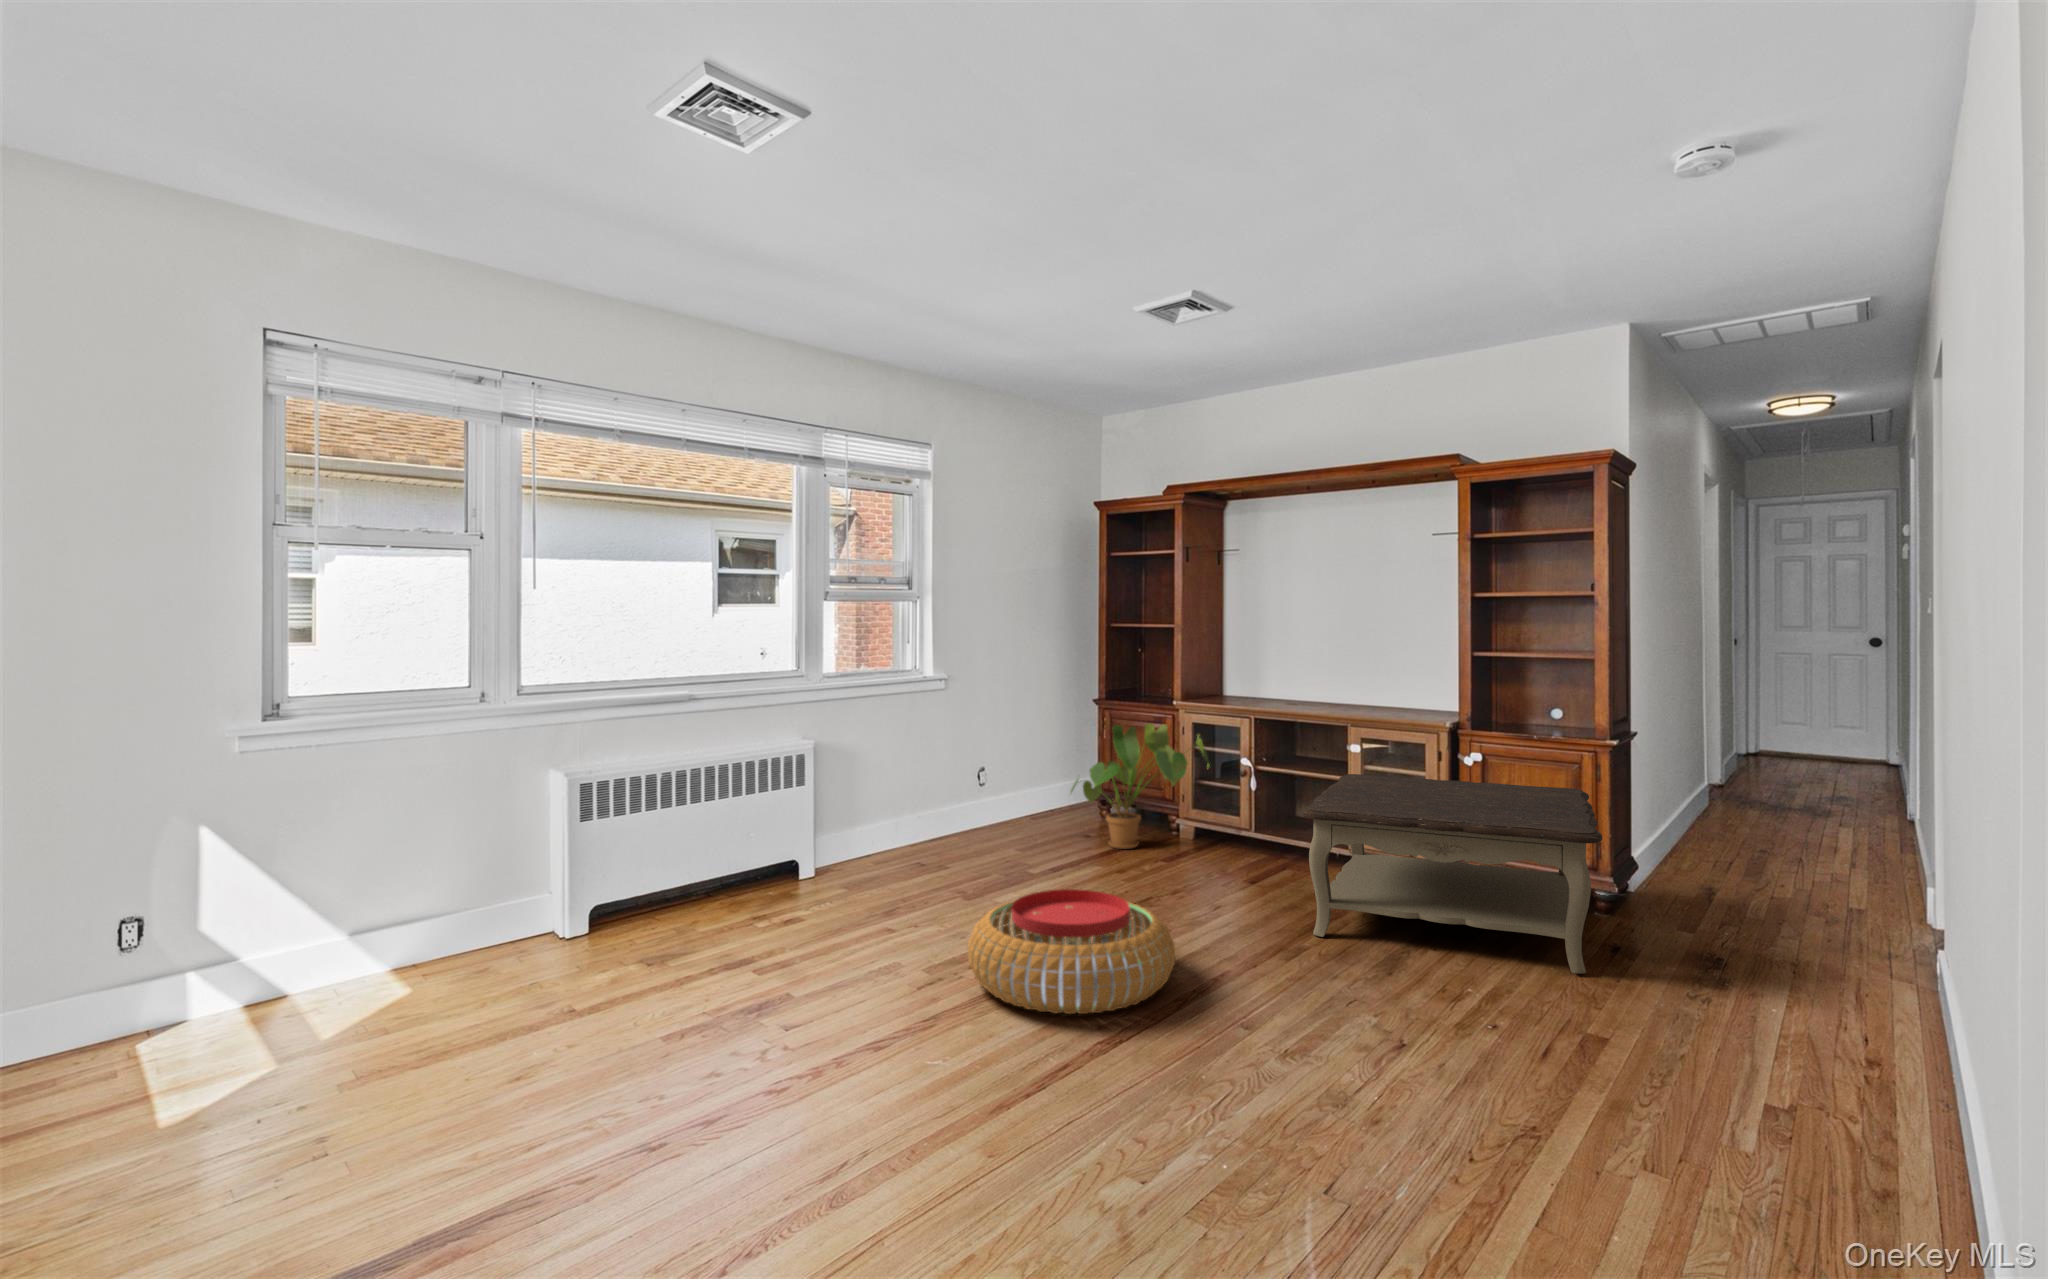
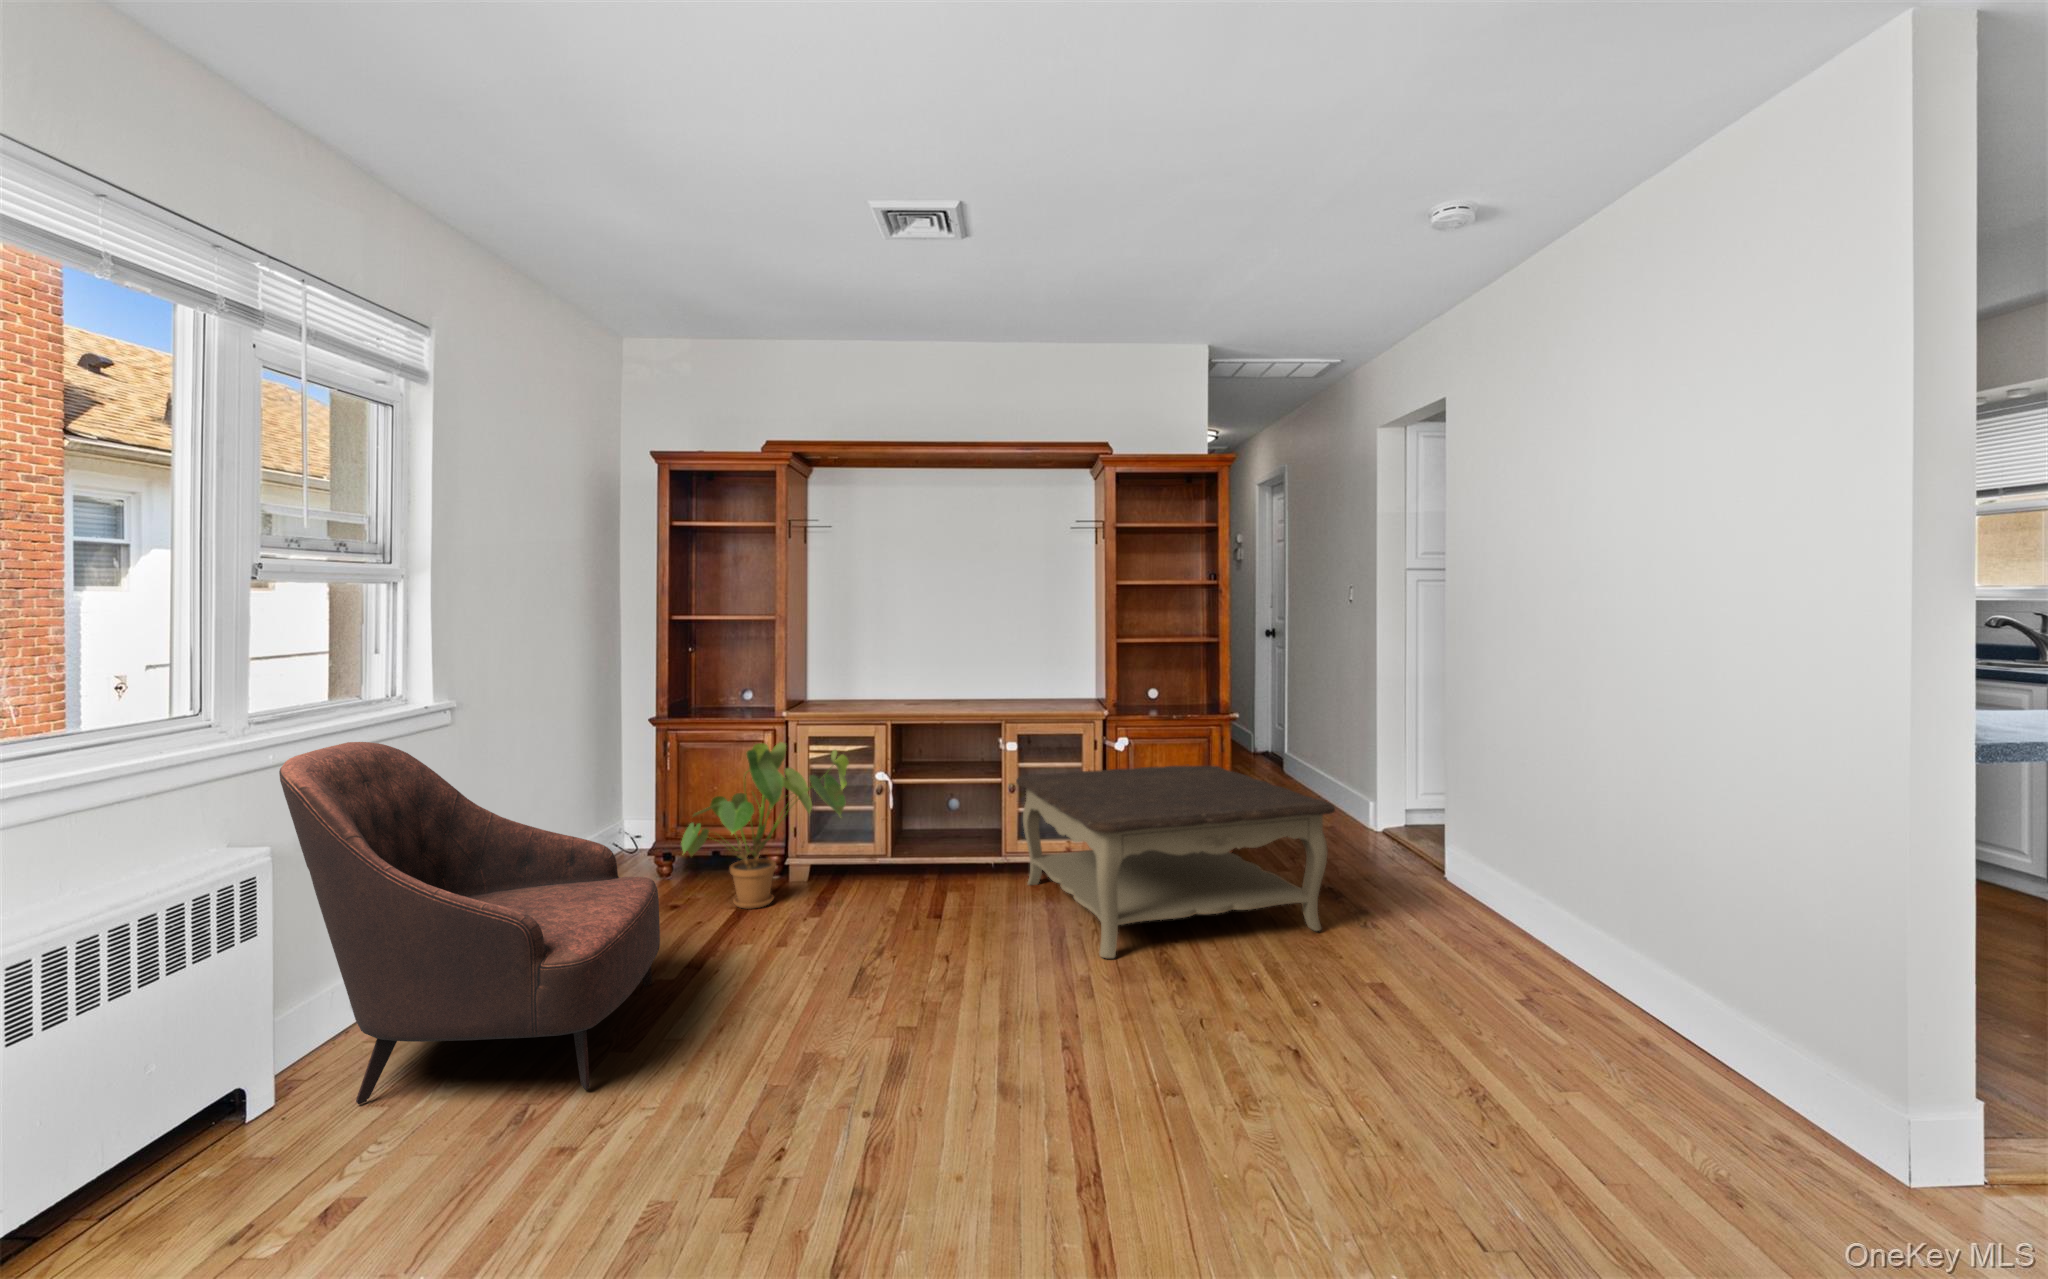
armchair: none [809,692,1006,906] -> present [279,742,660,1104]
pouf: present [968,889,1175,1014] -> none [838,982,1130,1196]

